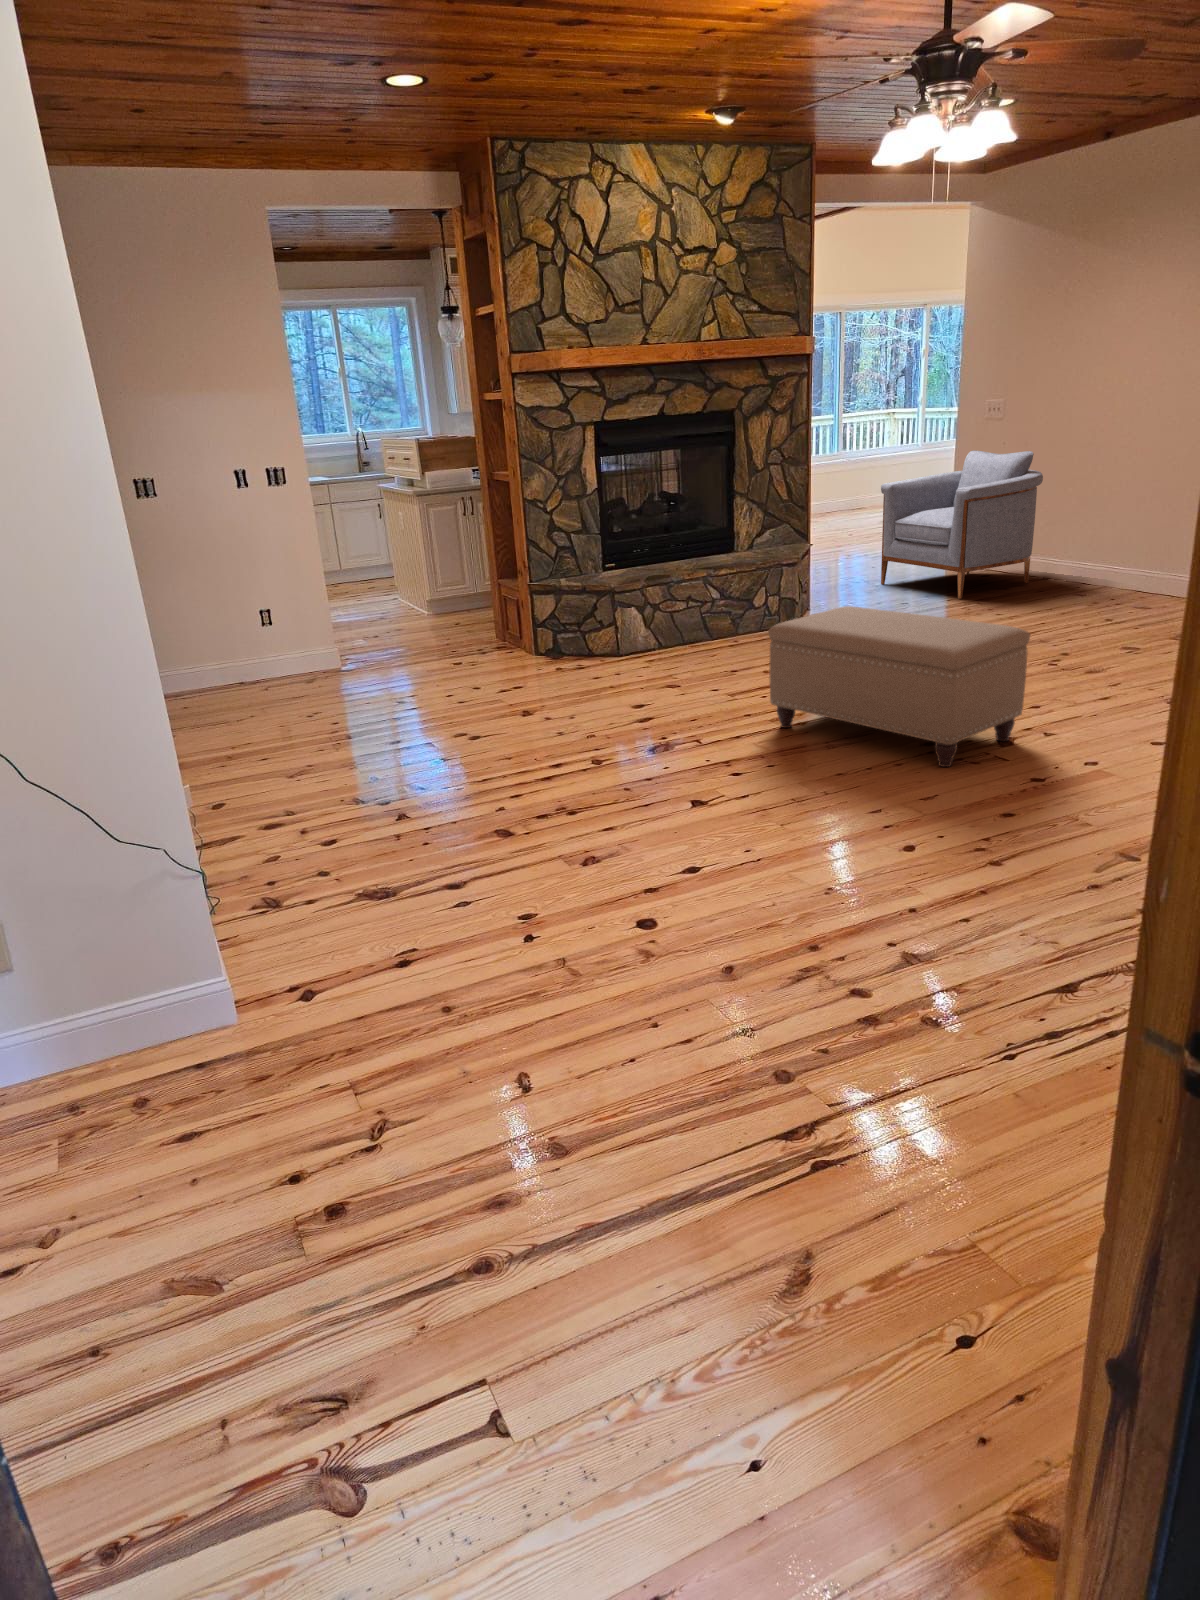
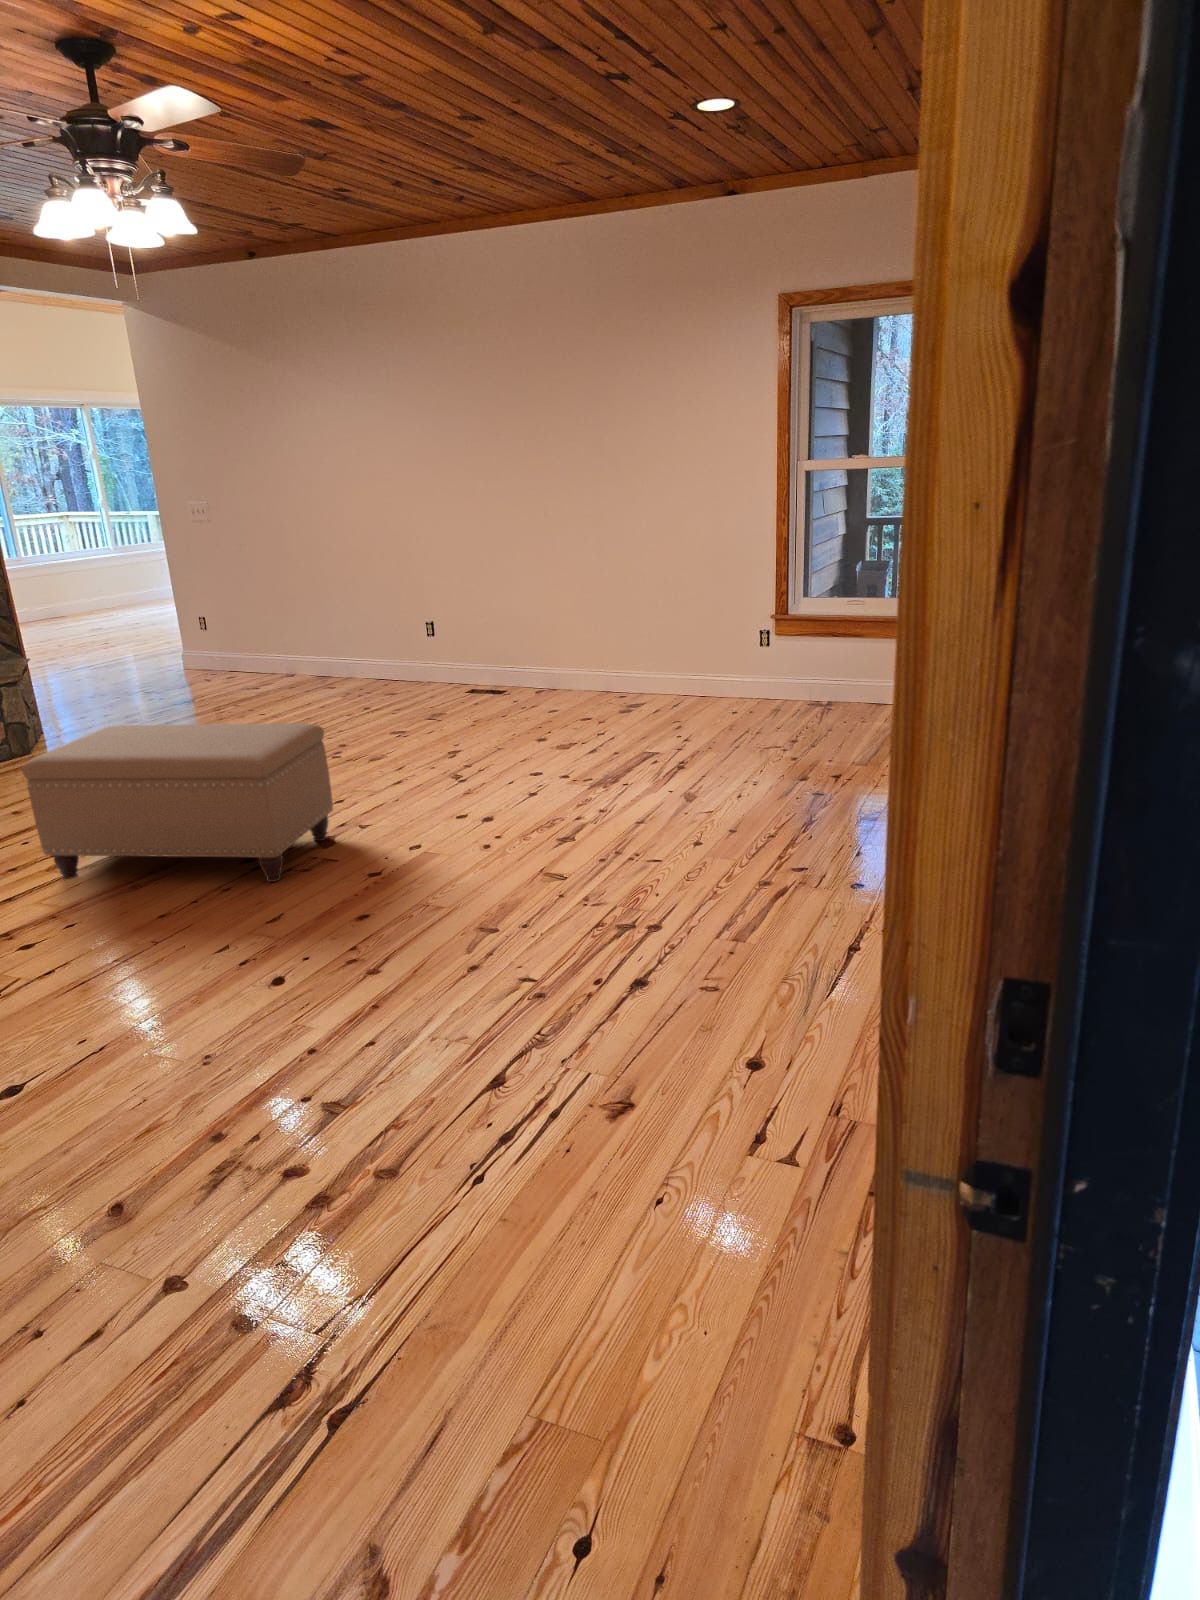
armchair: present [881,450,1043,599] -> none [96,549,276,701]

